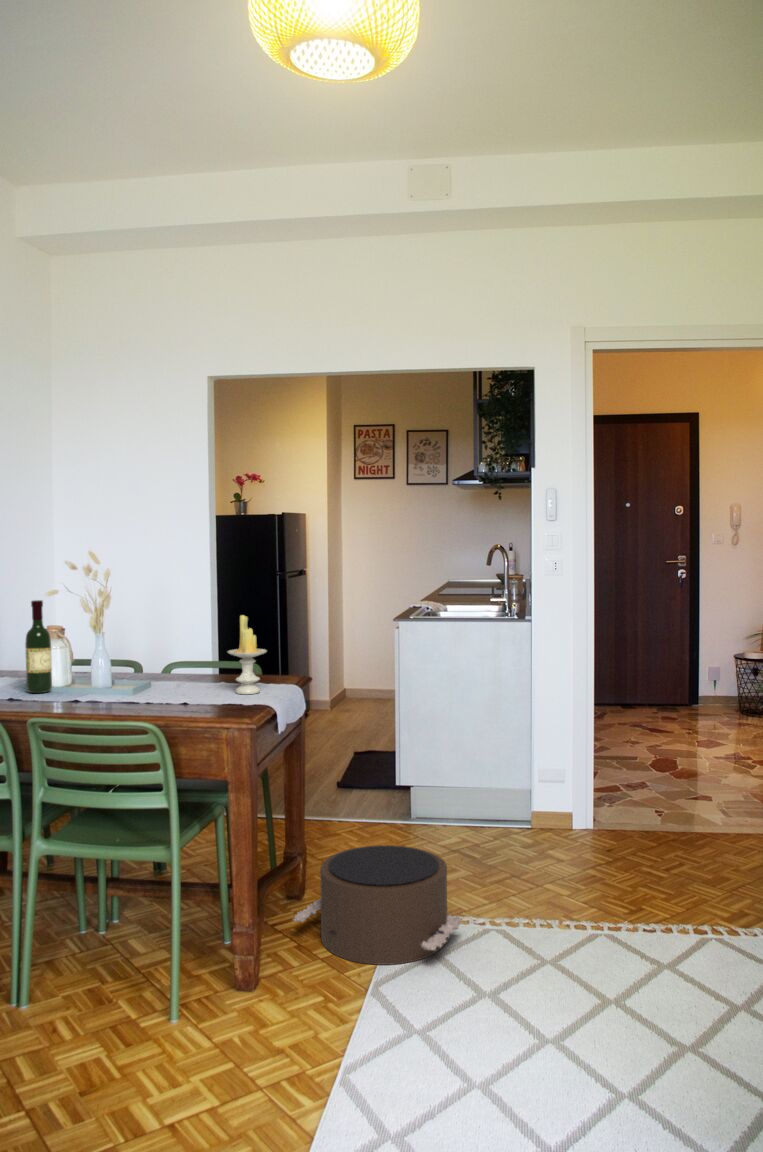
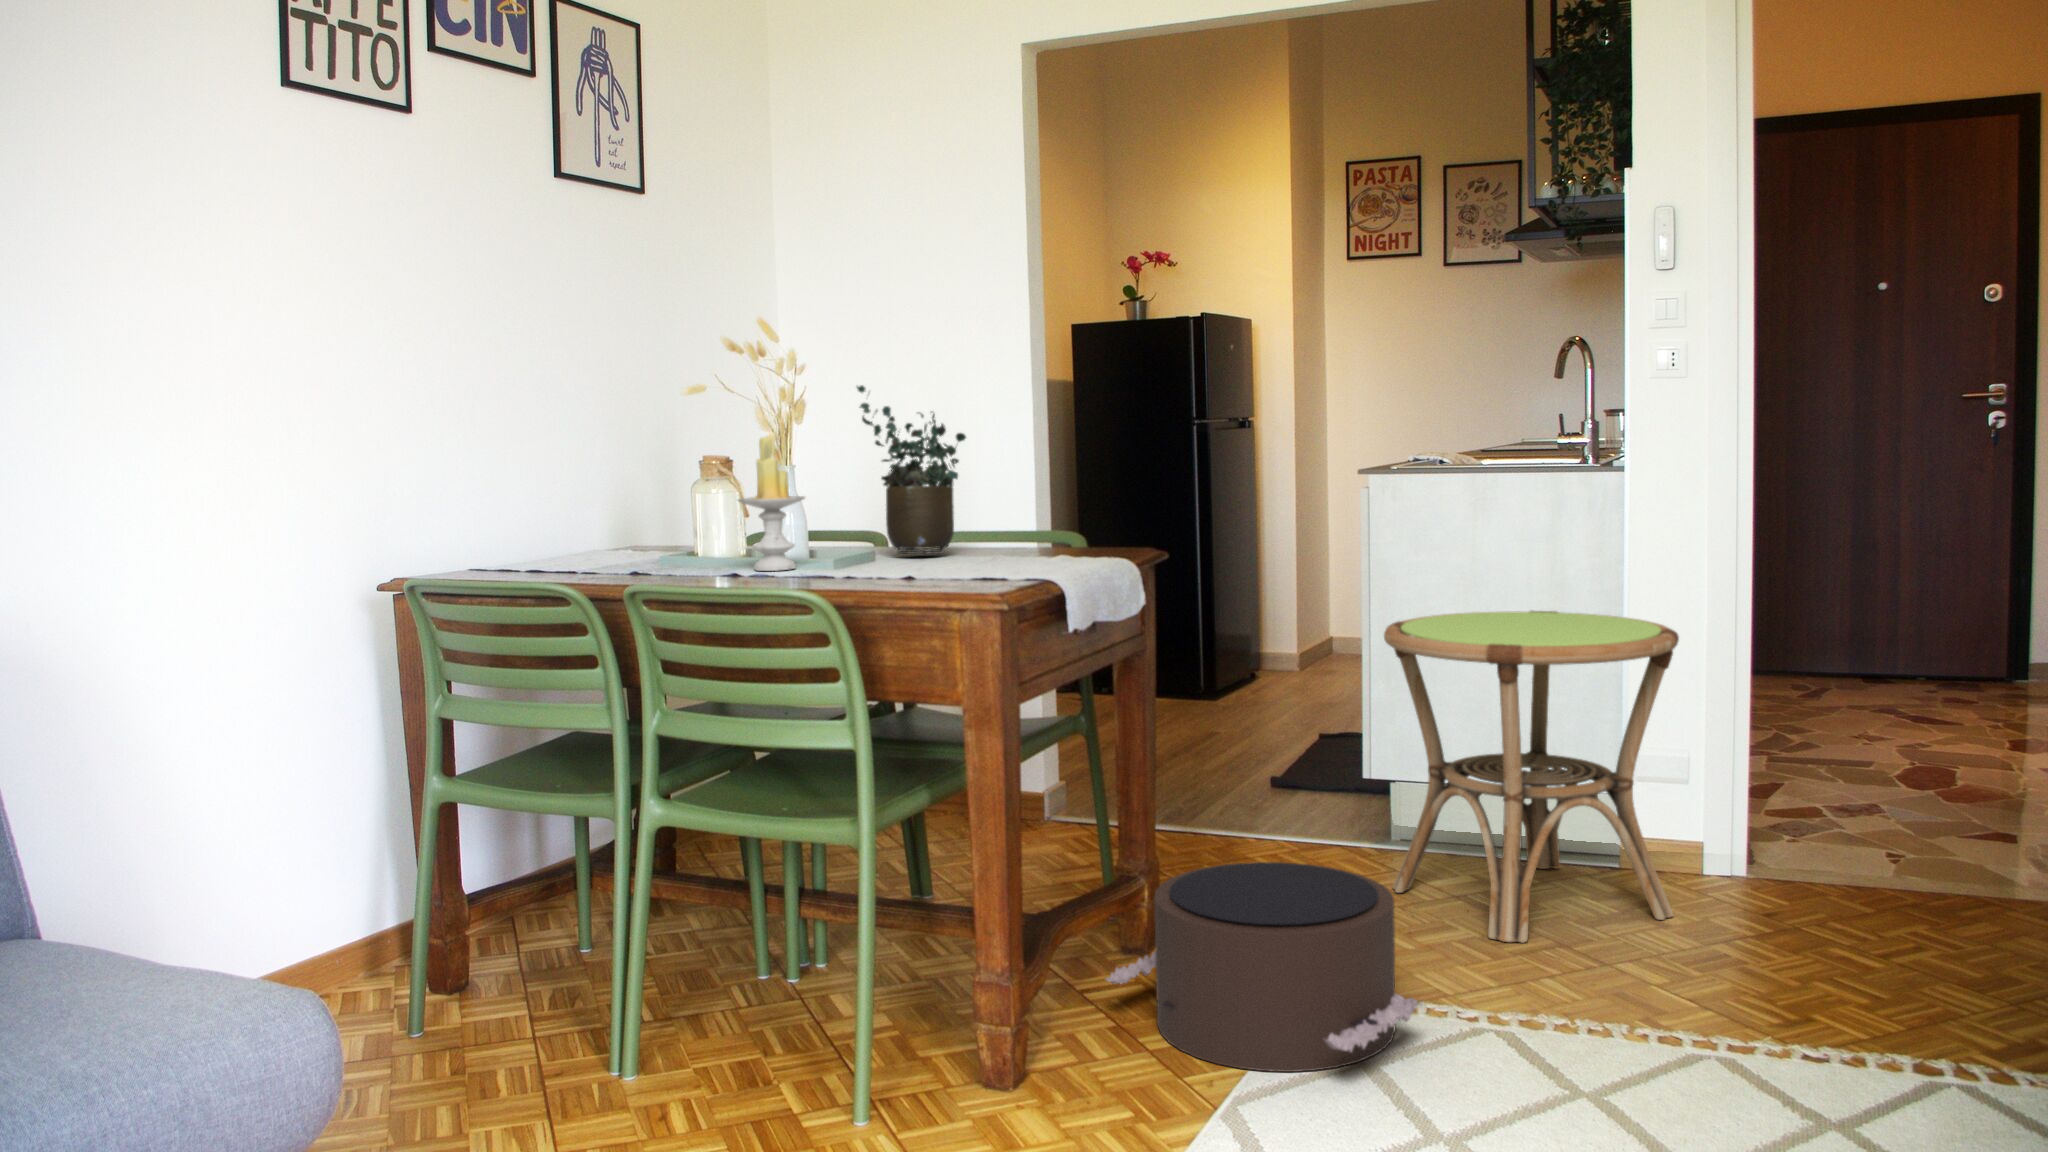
potted plant: none [135,581,203,679] -> present [857,386,966,554]
wine bottle: present [25,600,52,693] -> none [666,413,711,569]
candle: present [228,615,267,694] -> present [738,437,805,571]
side table: none [419,695,566,877] -> present [1384,611,1679,942]

